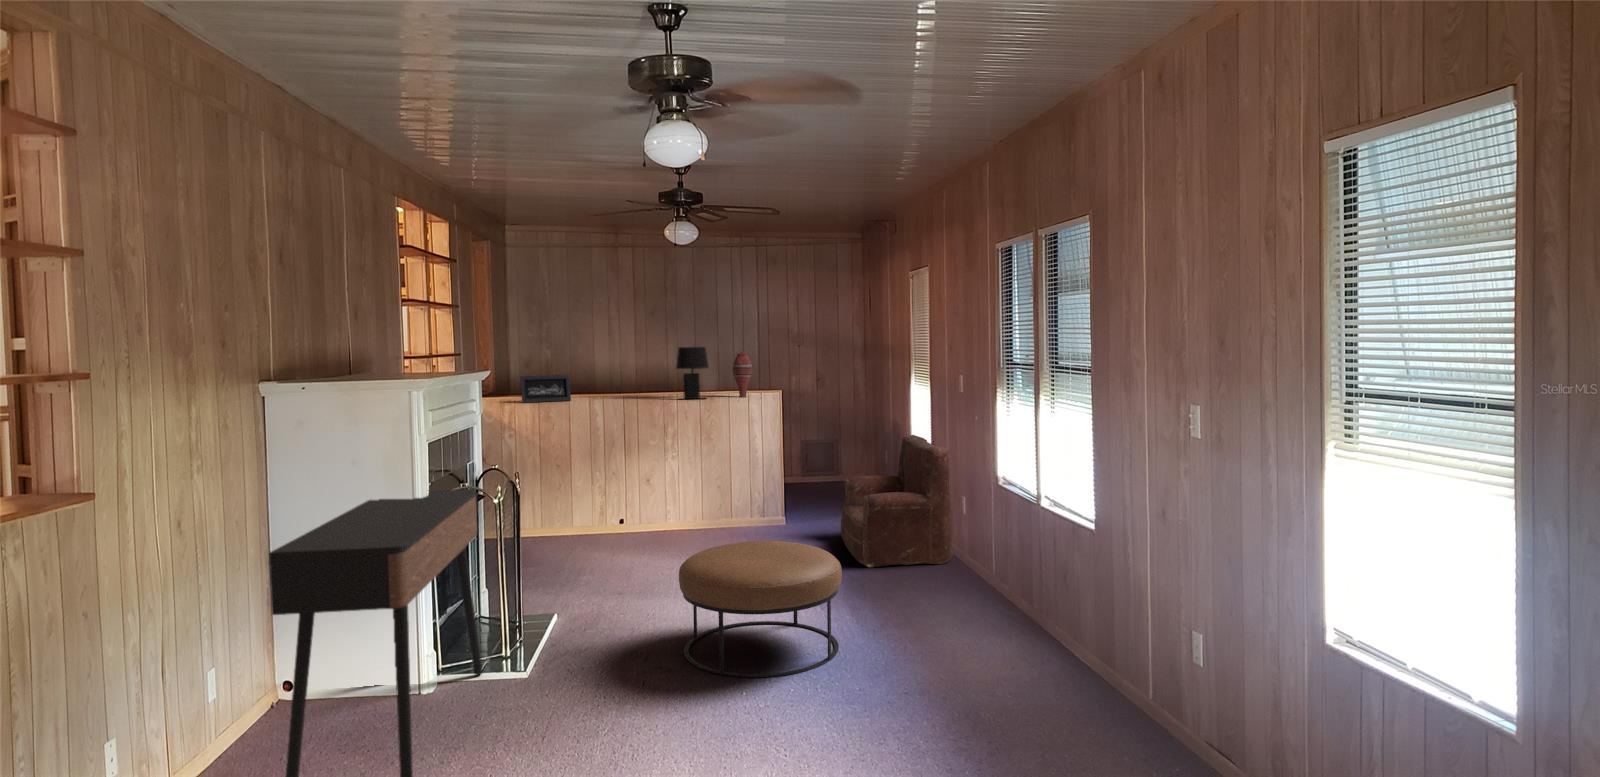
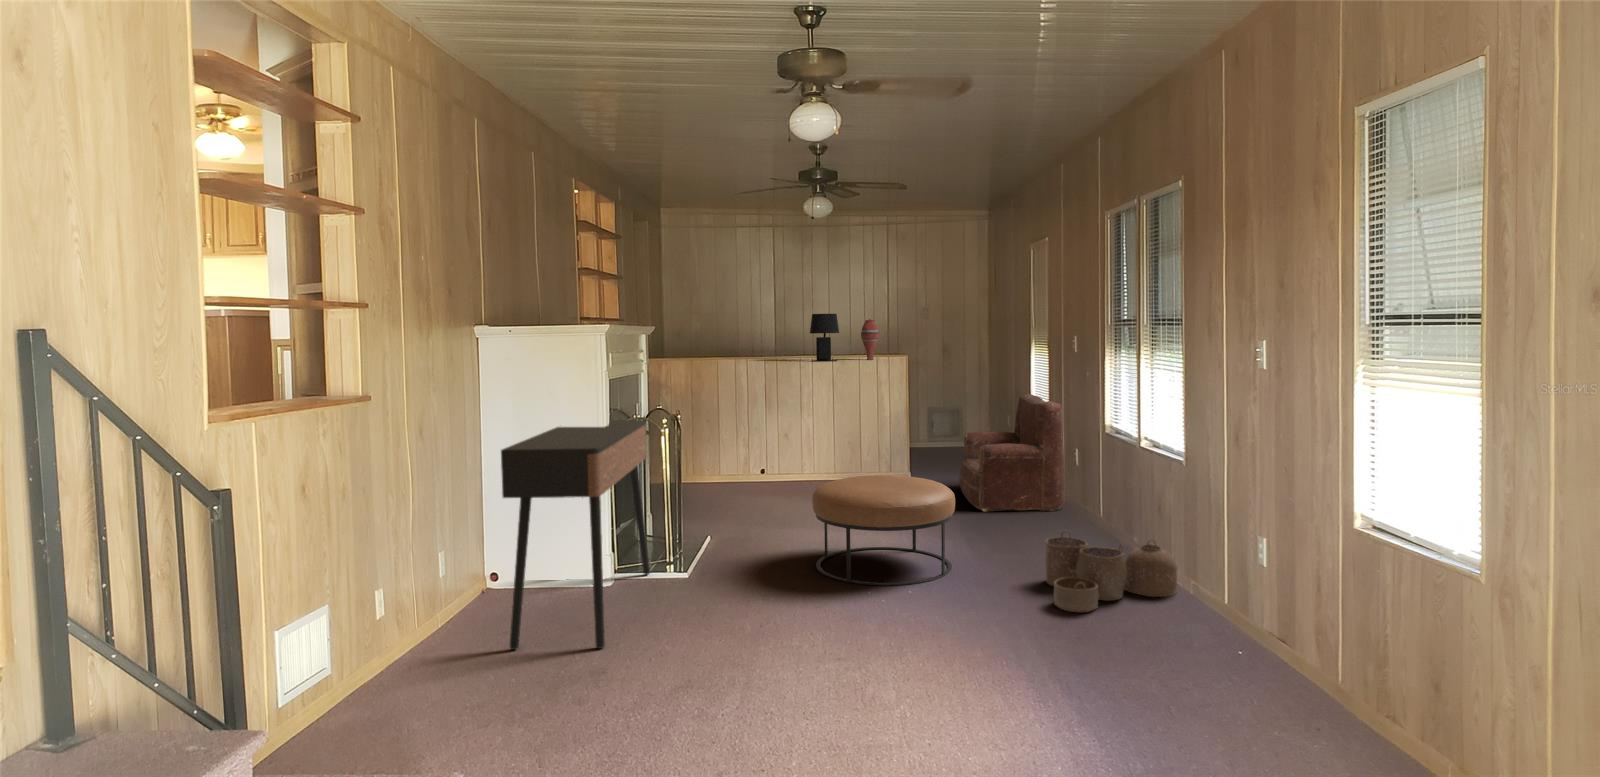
picture frame: present [521,375,571,403] -> none [674,339,717,363]
woven basket: none [942,603,1085,706] -> present [1045,532,1177,613]

